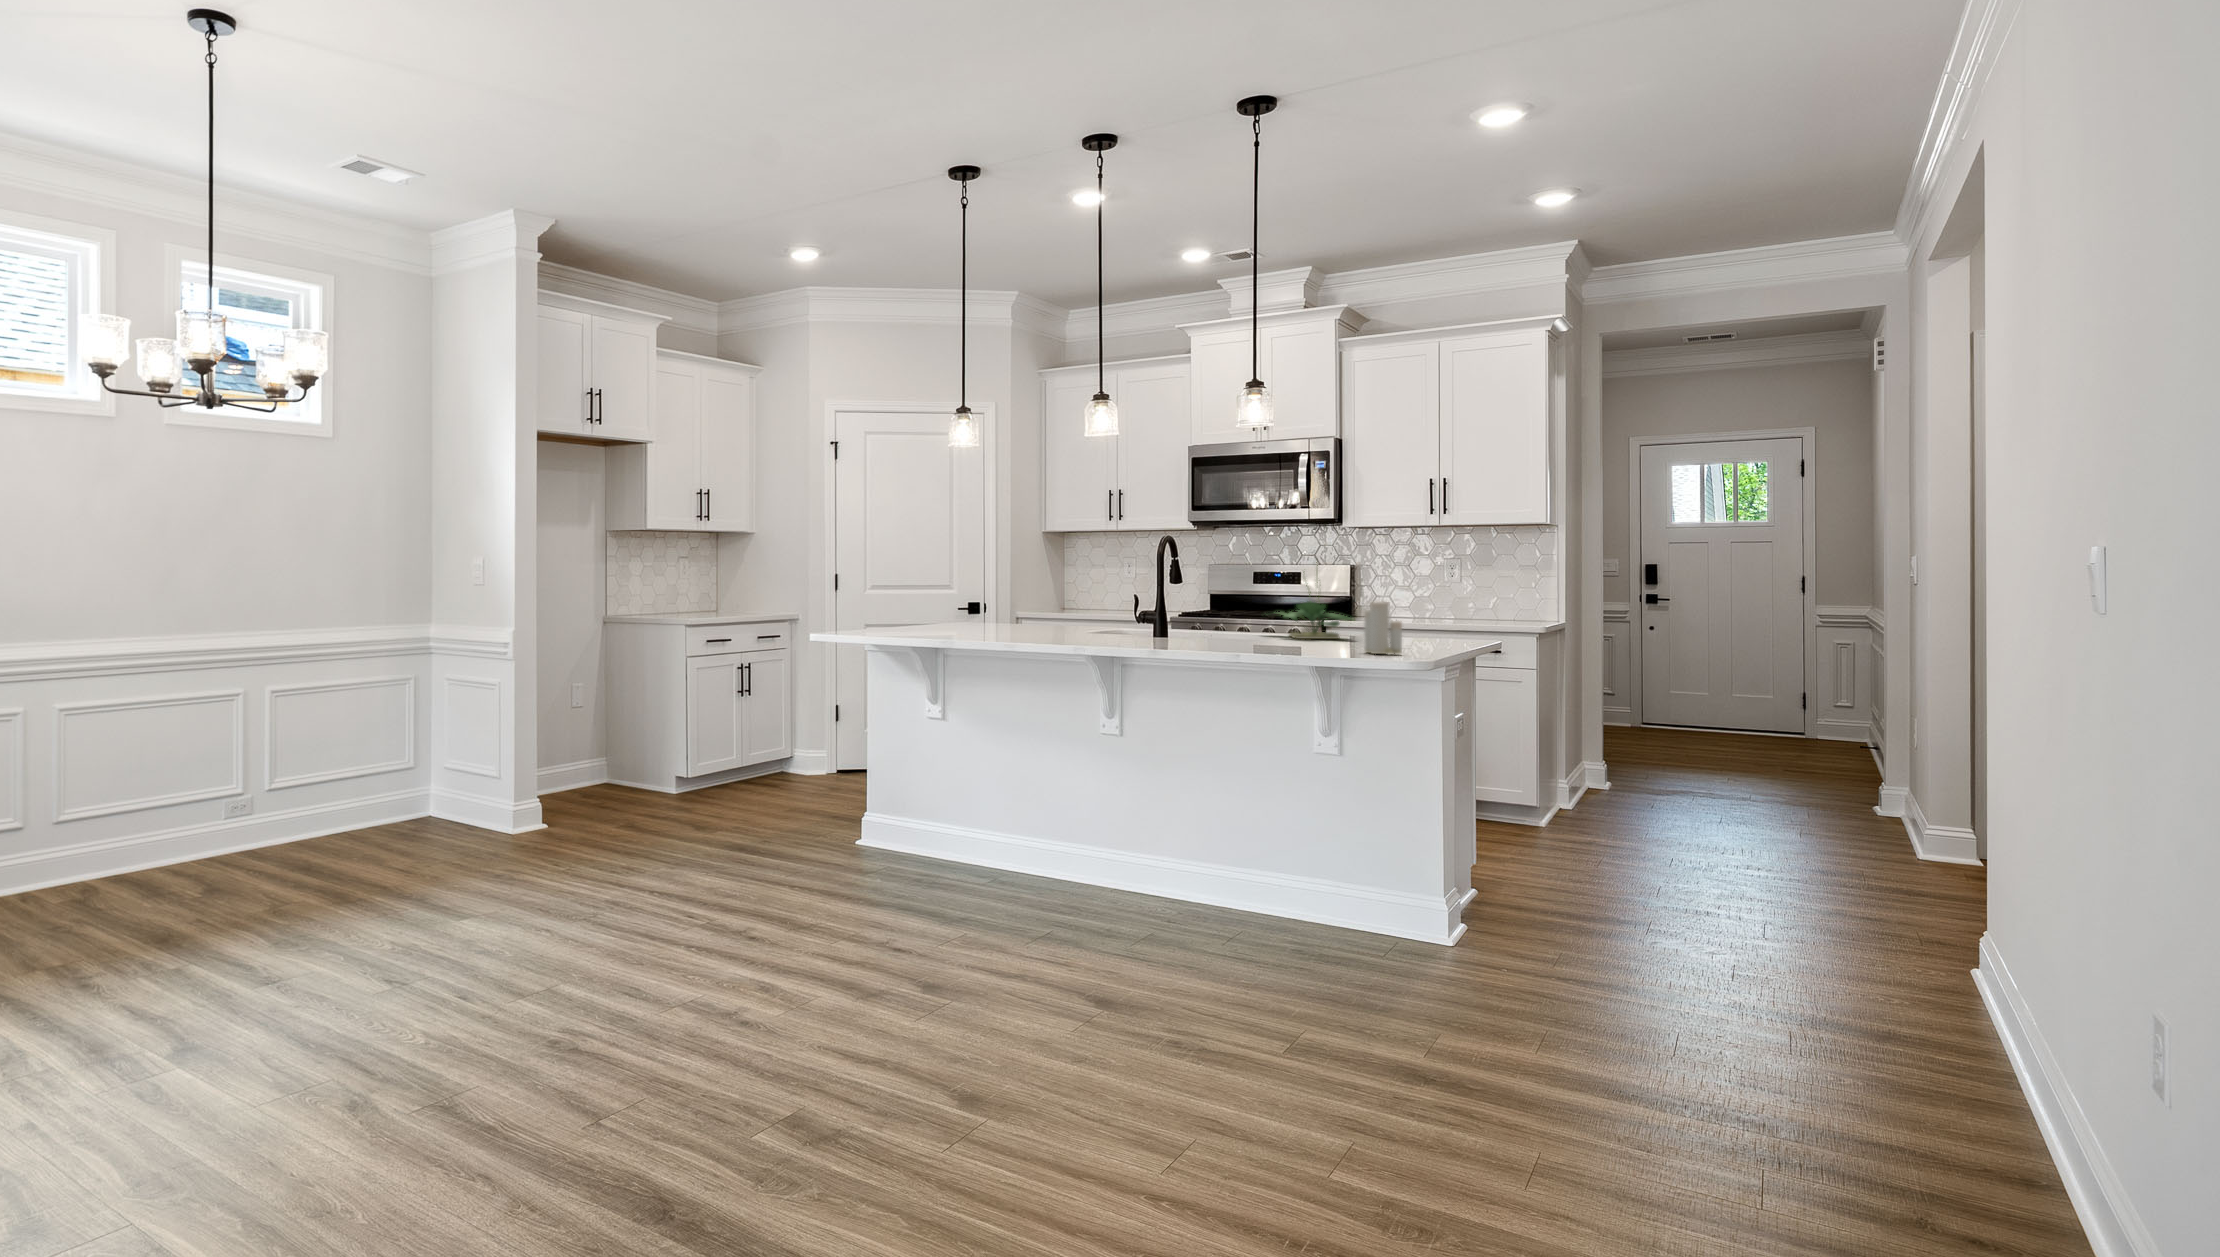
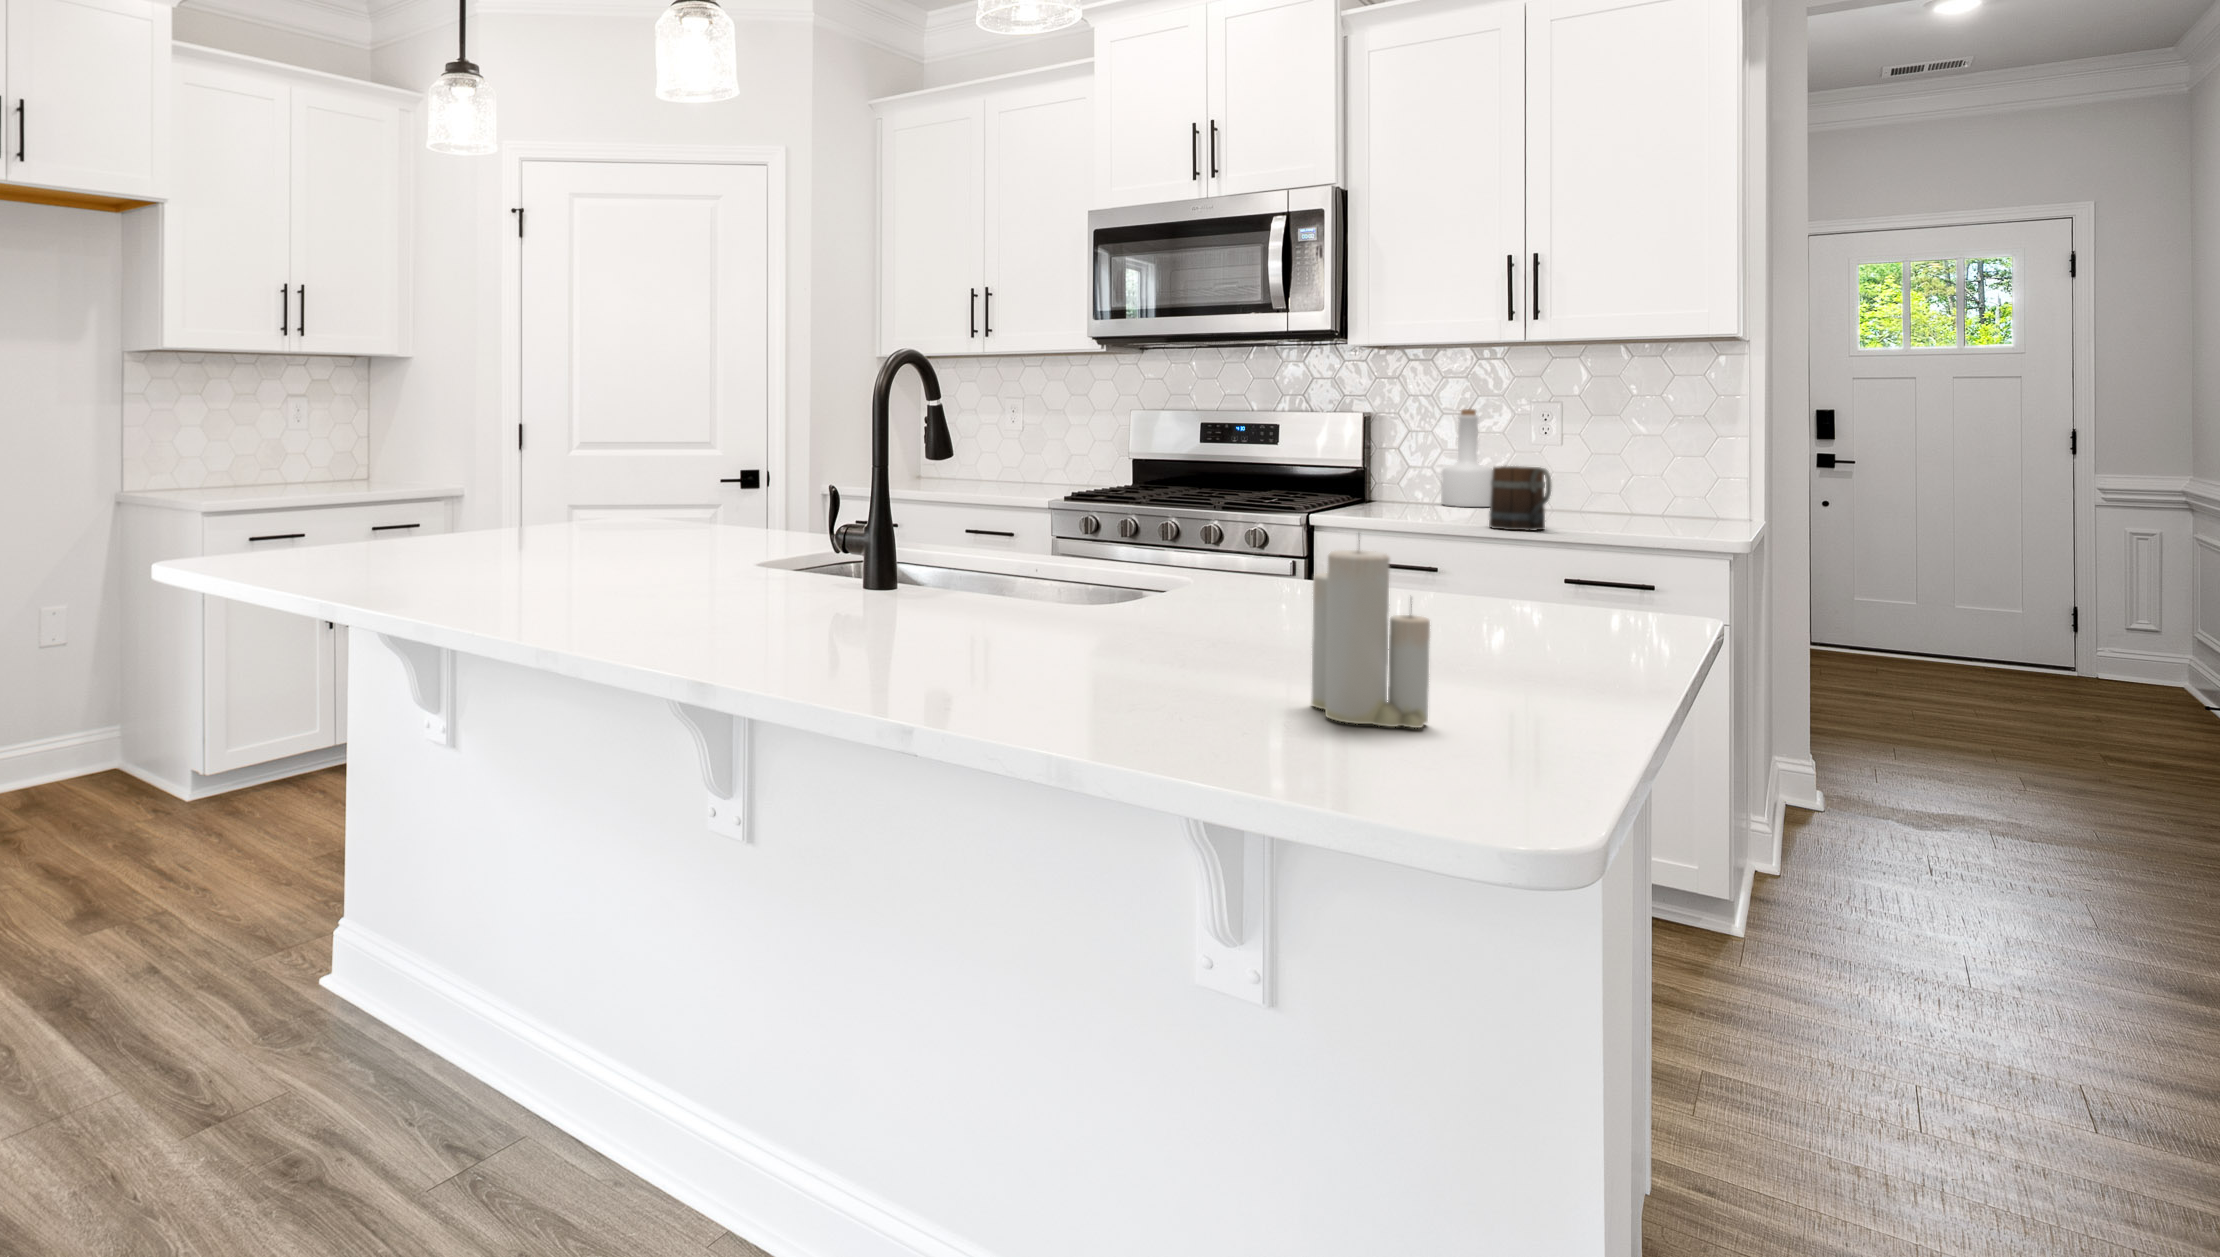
potted plant: present [1281,562,1351,639] -> none [1111,402,1324,606]
bottle: none [1398,562,1426,617] -> present [1441,409,1493,507]
mug: none [1424,591,1455,624] -> present [1489,466,1552,531]

